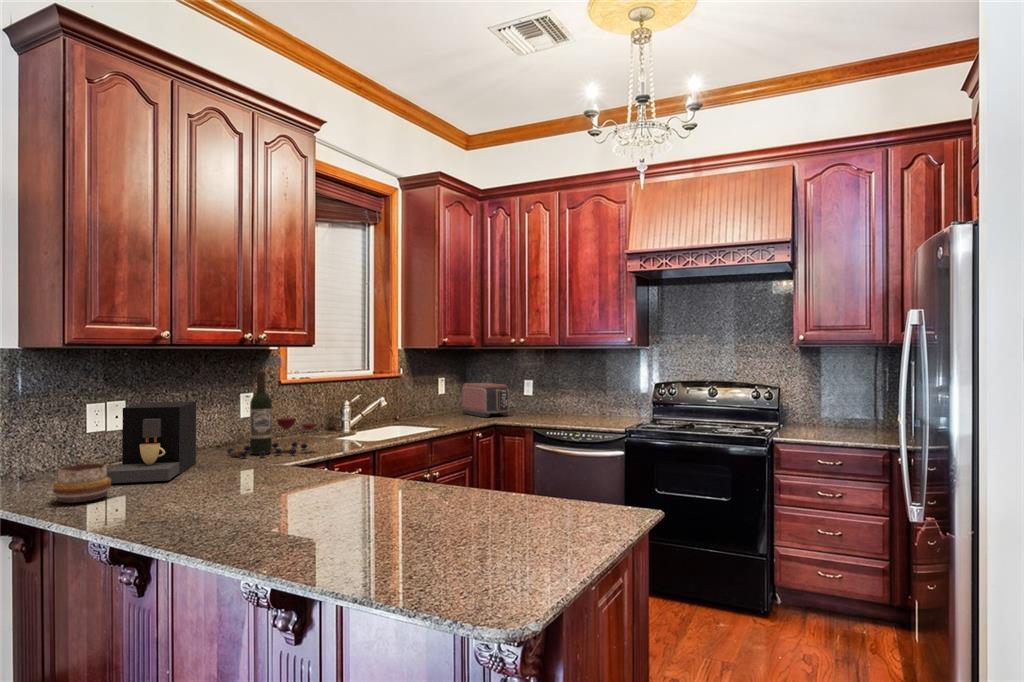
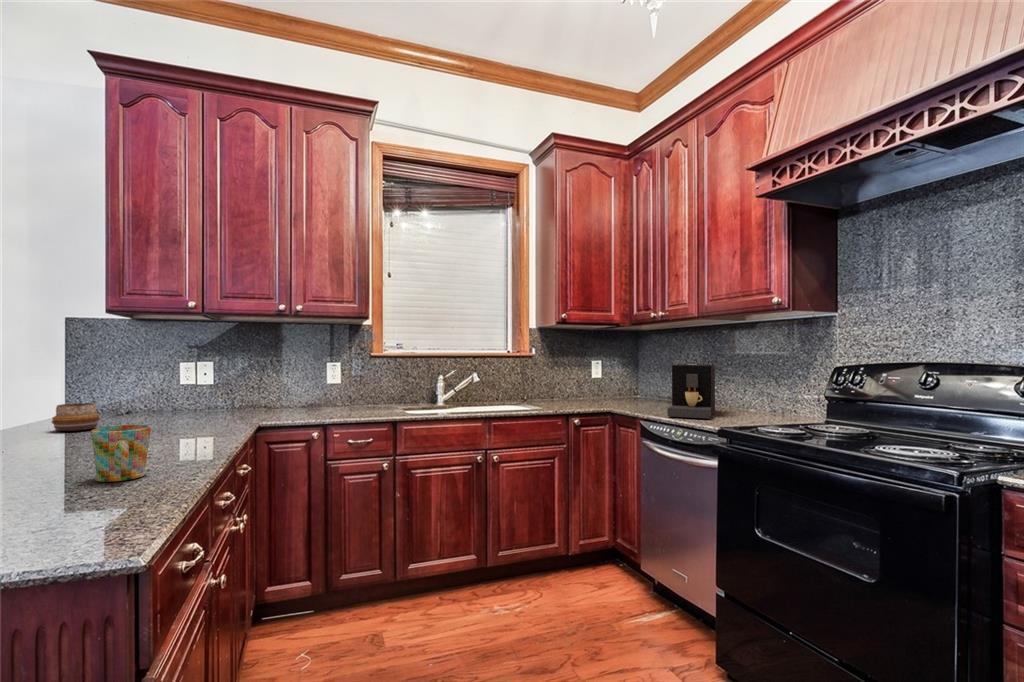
wine bottle: present [227,372,317,457] -> none [273,341,344,418]
toaster: present [462,383,509,417] -> none [607,366,647,405]
coffee maker: present [107,401,196,483] -> present [668,364,715,419]
mug: none [391,462,443,513] -> present [91,425,151,482]

